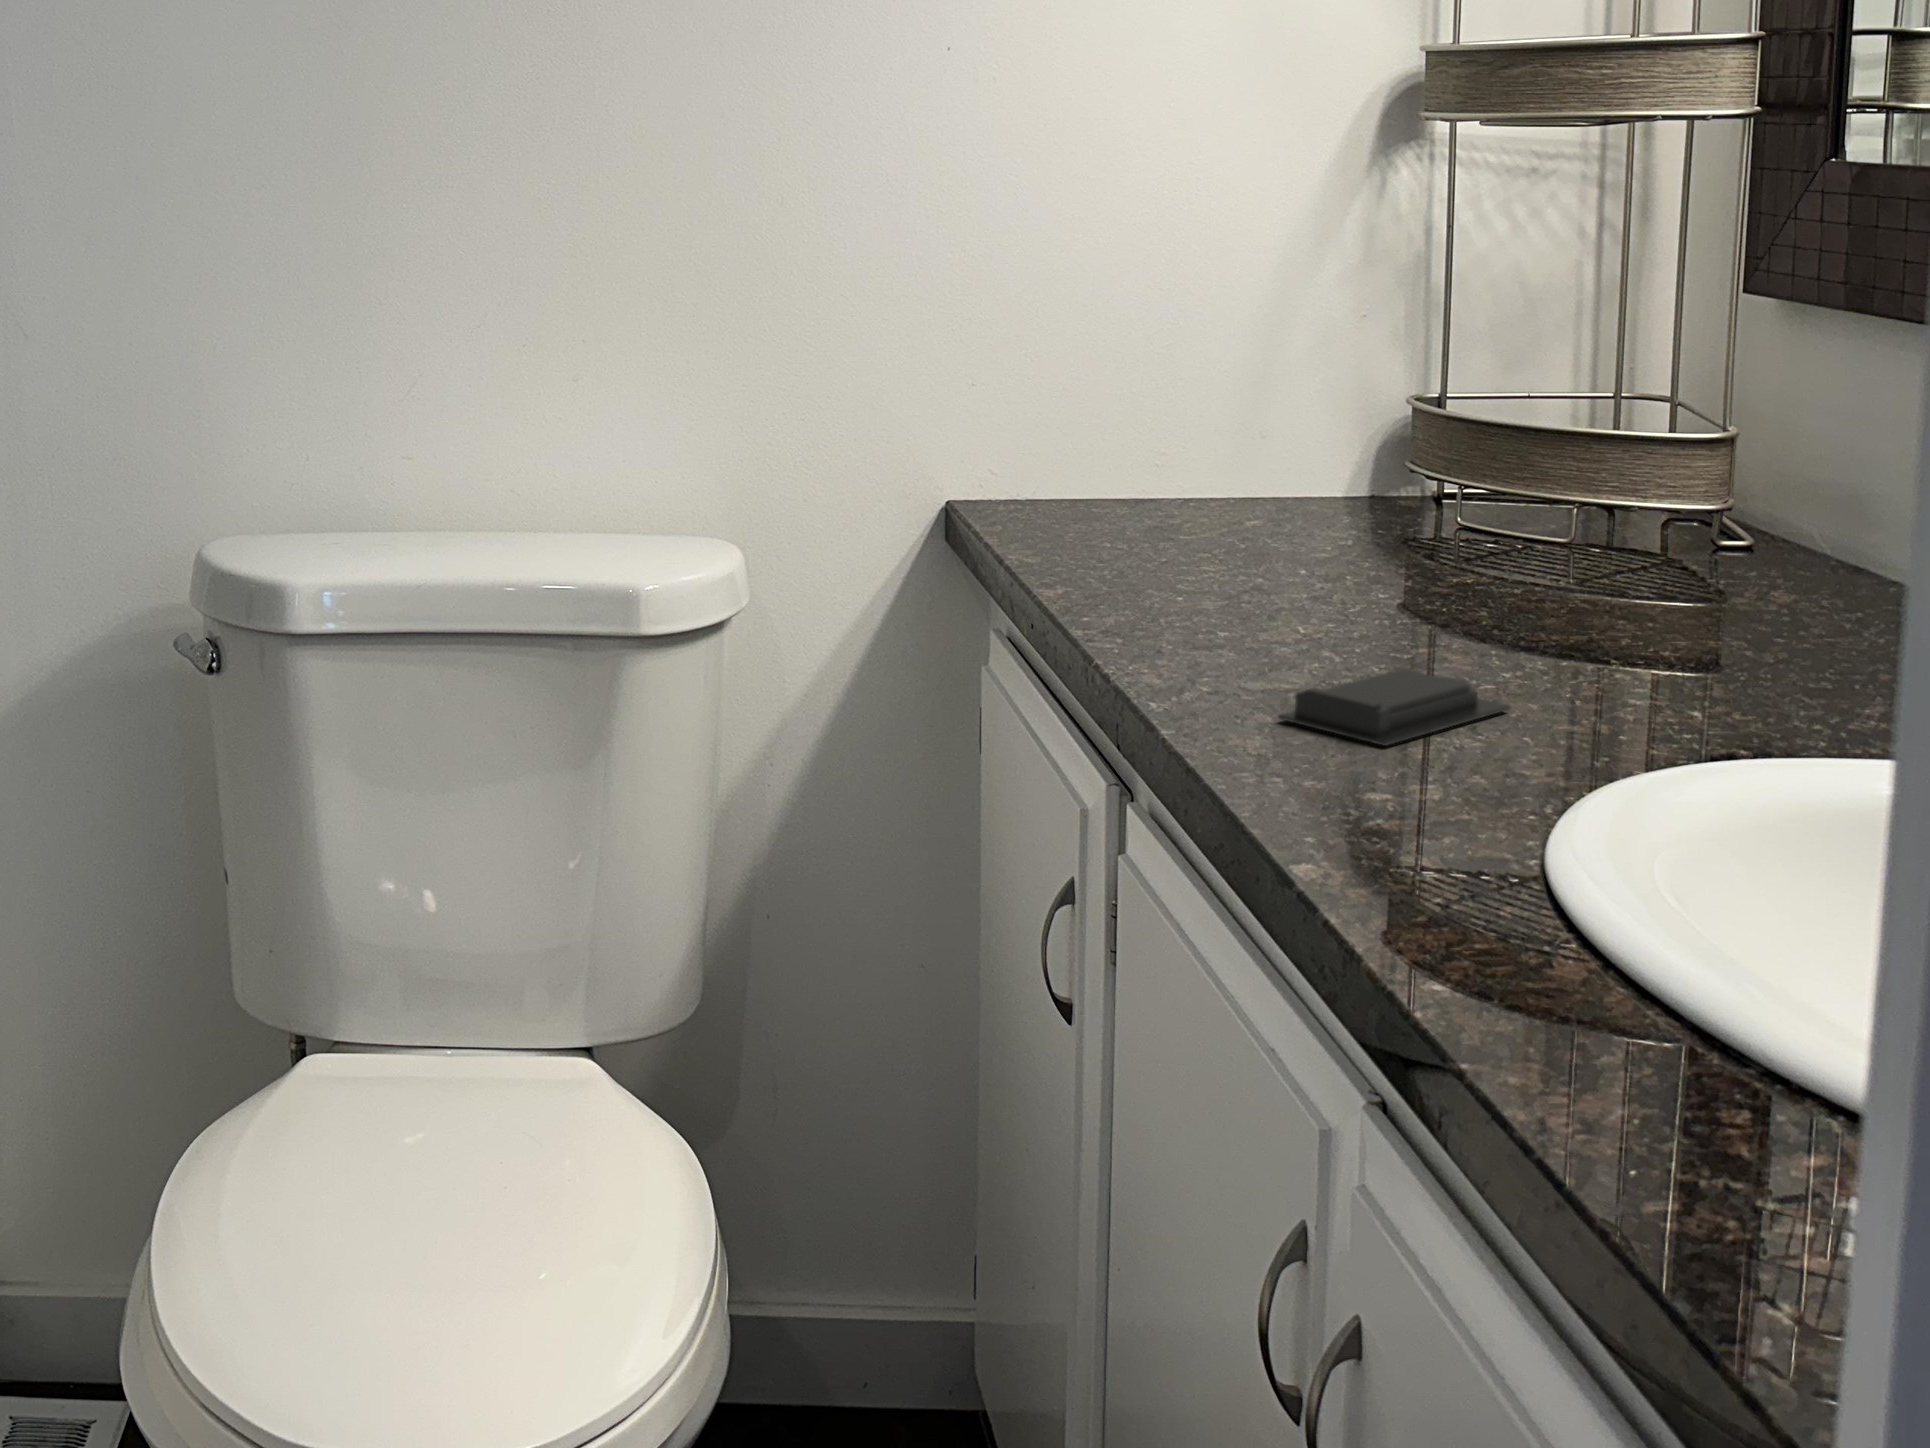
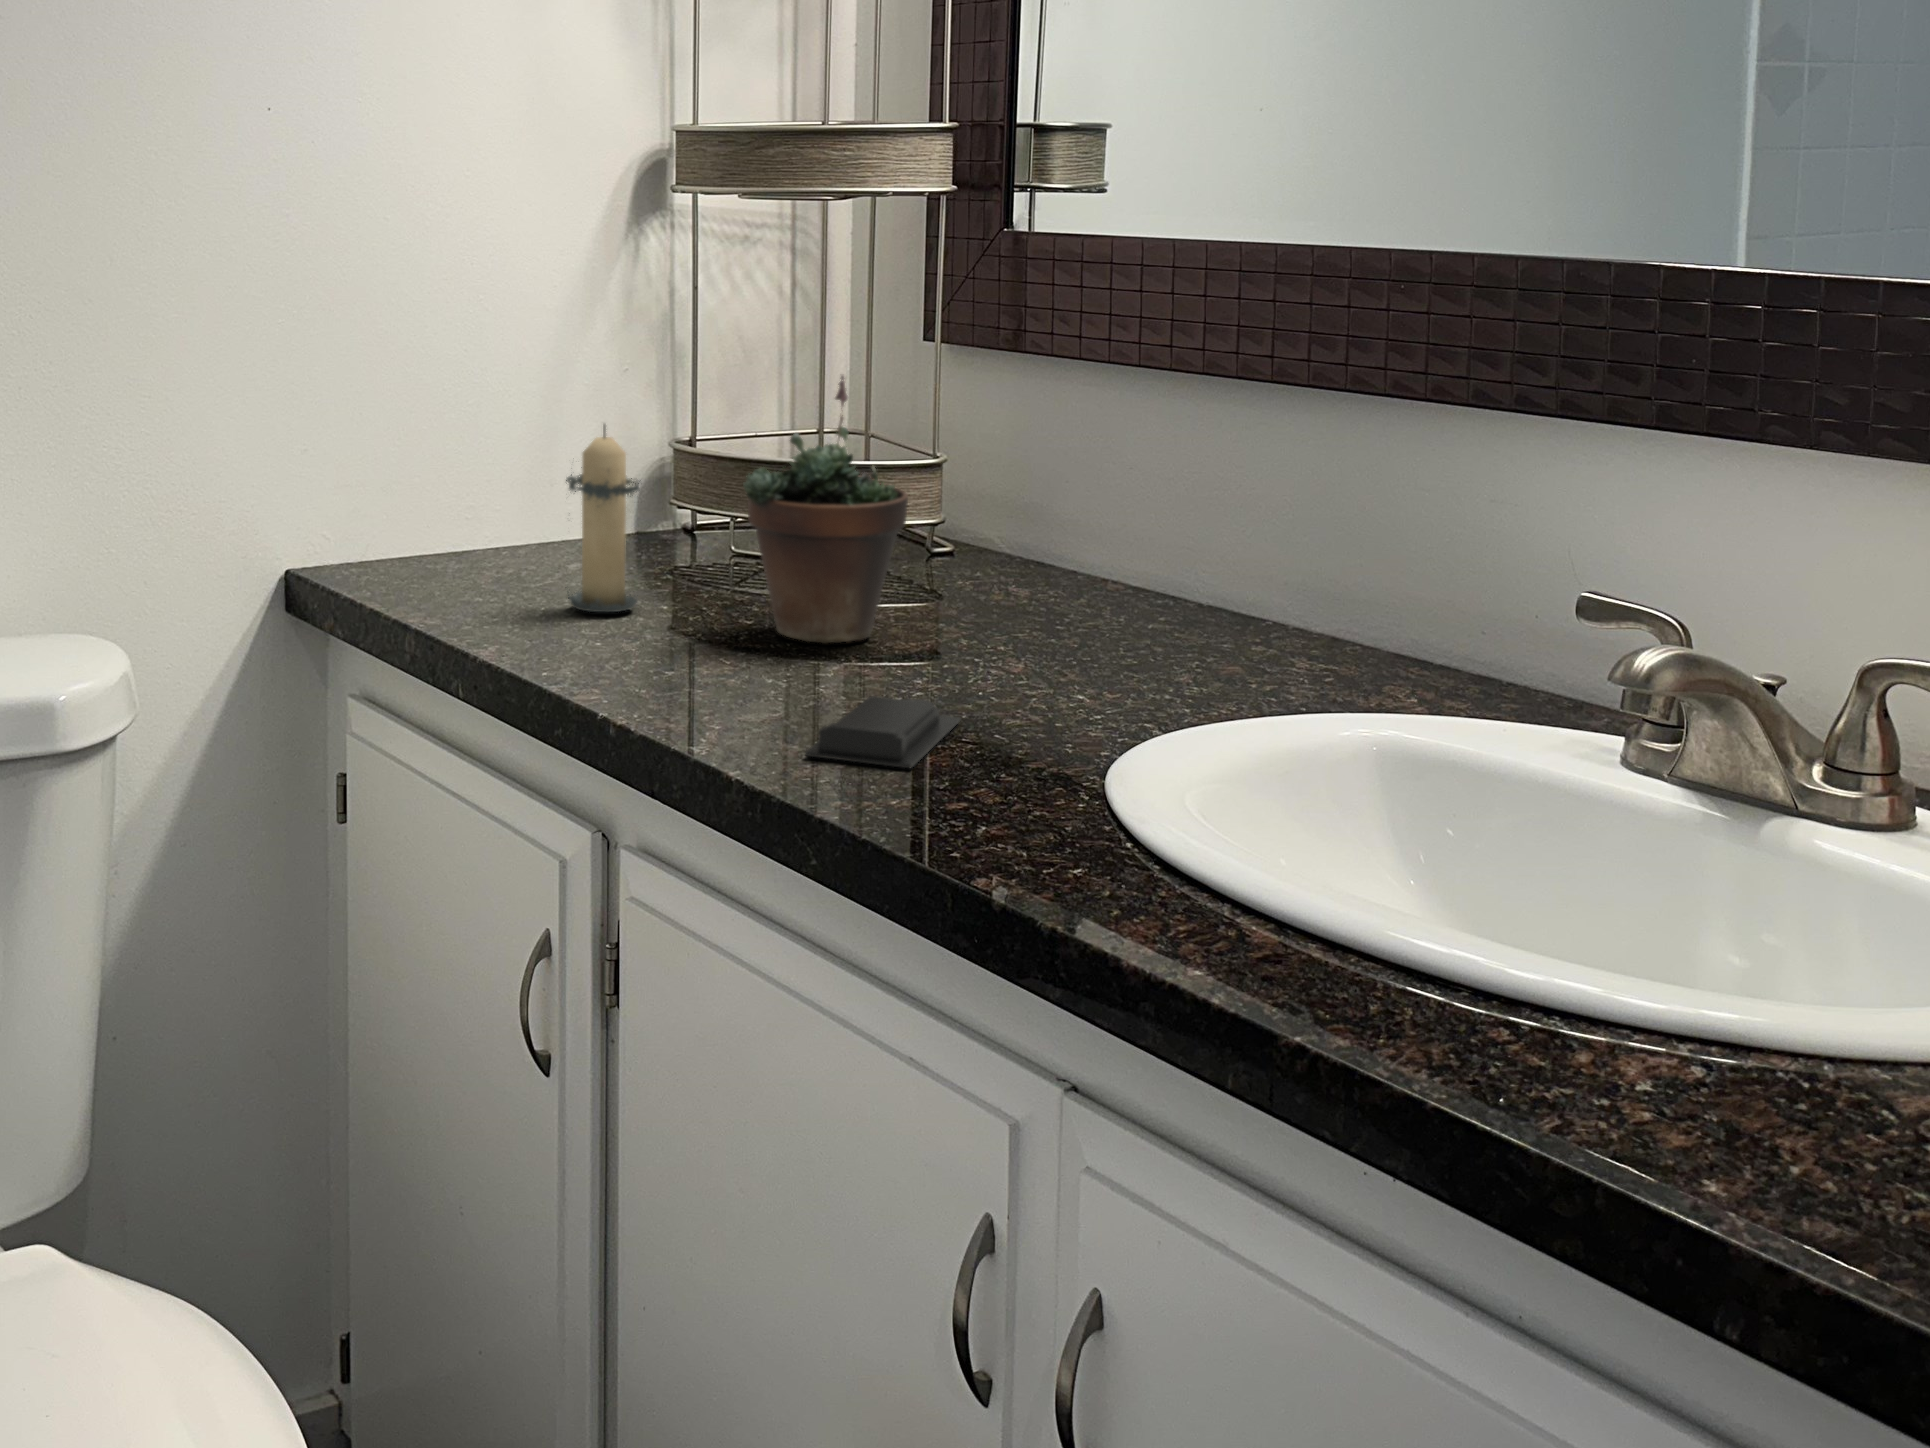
succulent plant: none [1359,319,1573,620] -> present [743,376,908,643]
candle: none [1191,365,1298,569] -> present [566,424,641,612]

